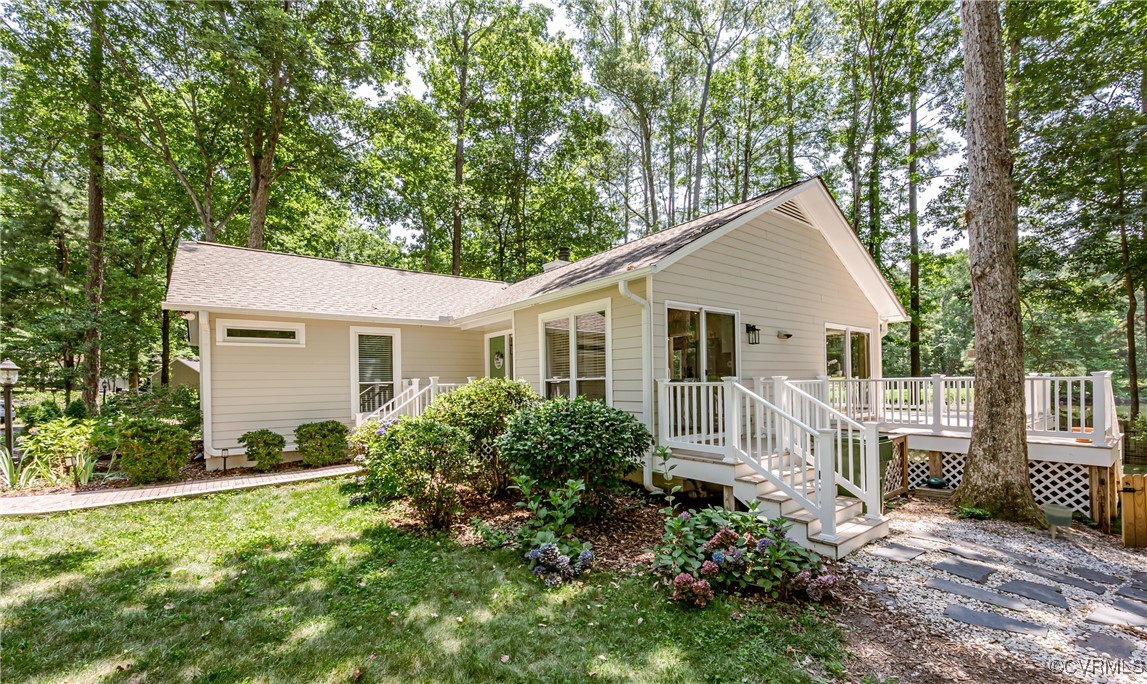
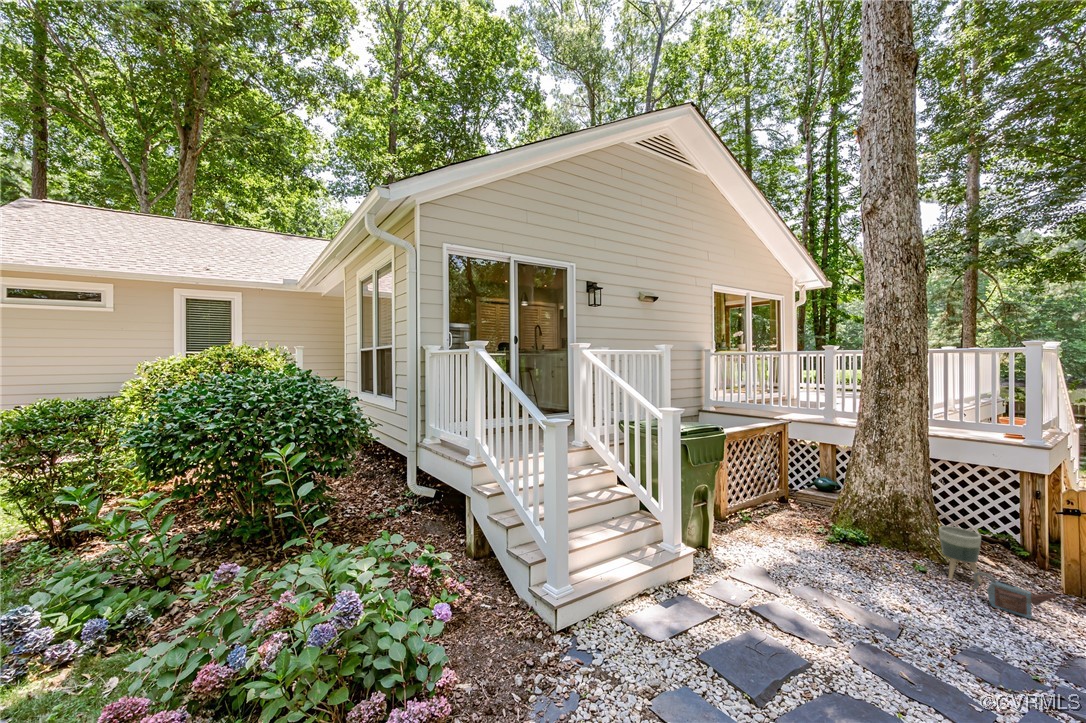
watering can: none [1071,531,1124,558] -> present [973,572,1058,619]

